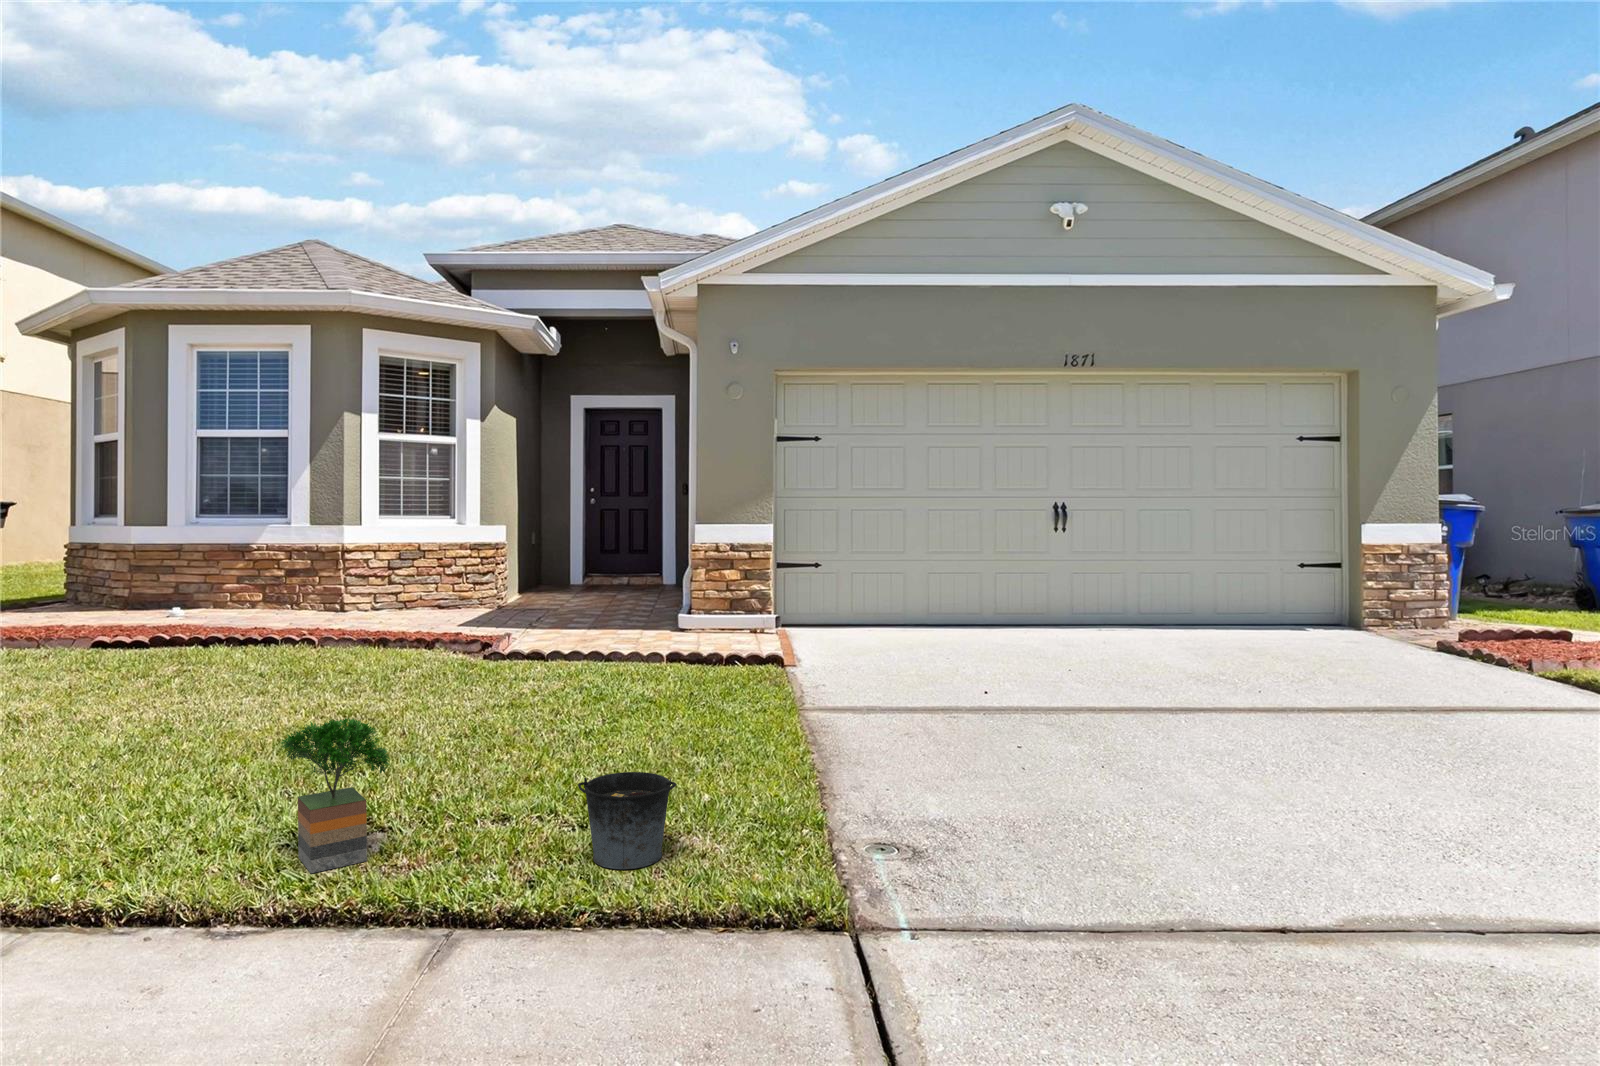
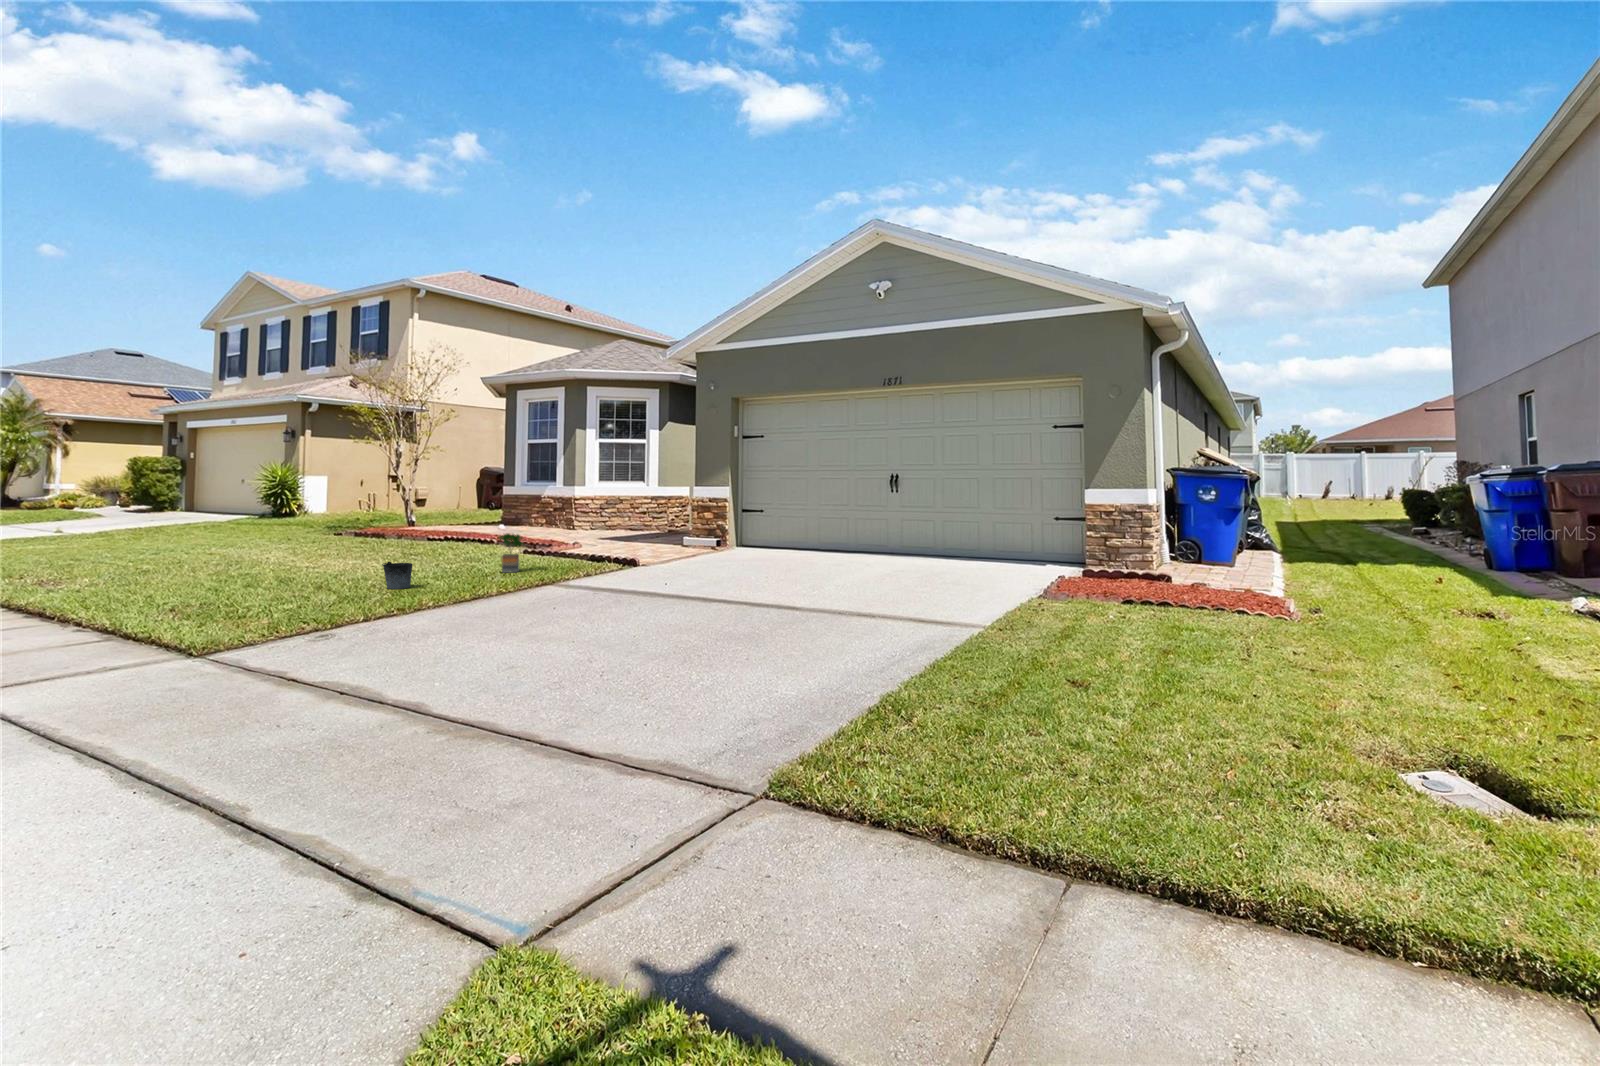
potted tree: present [281,718,389,873] -> present [499,533,523,573]

